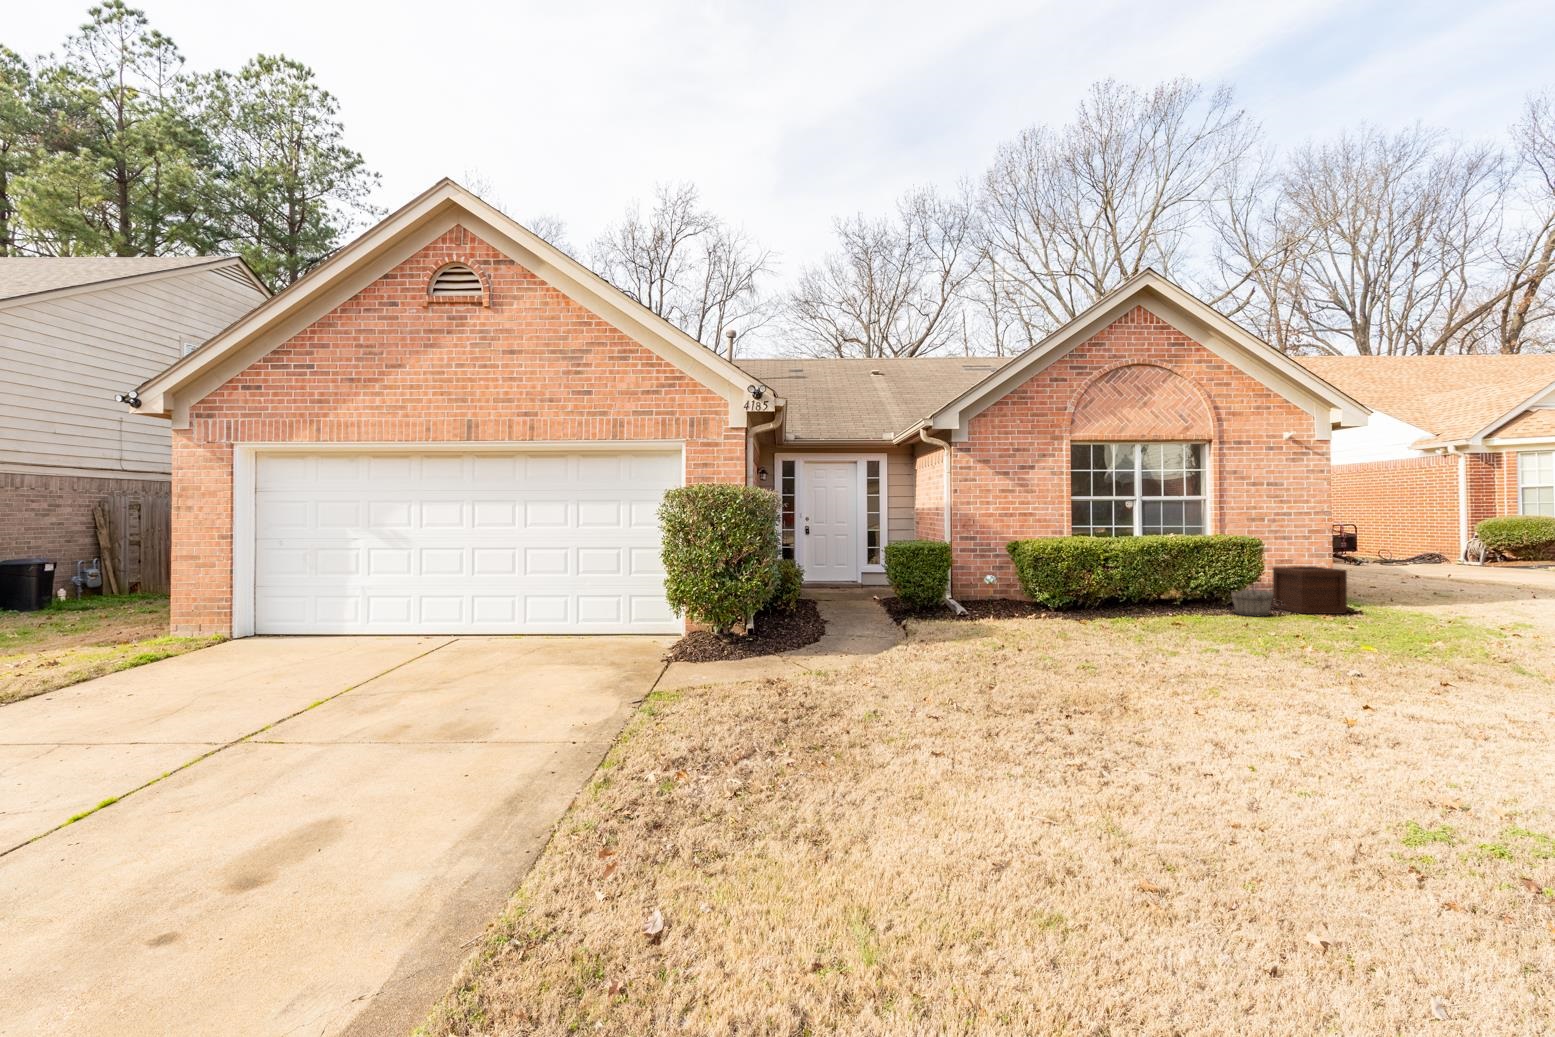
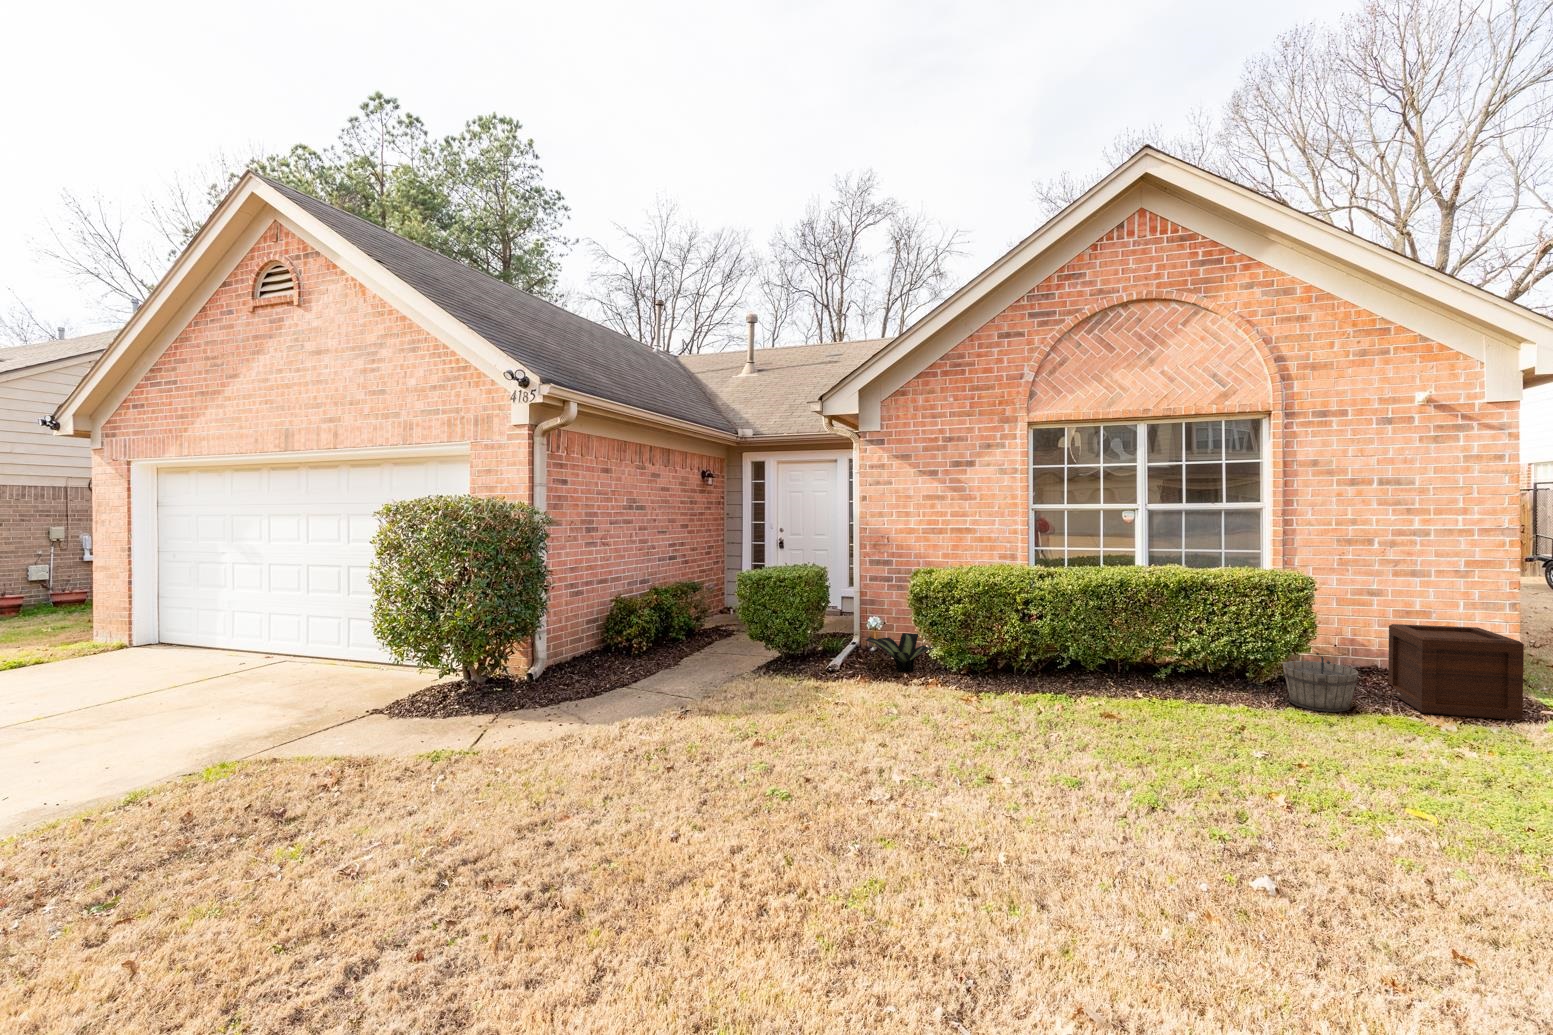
potted plant: none [971,590,1023,615] -> present [866,633,935,672]

